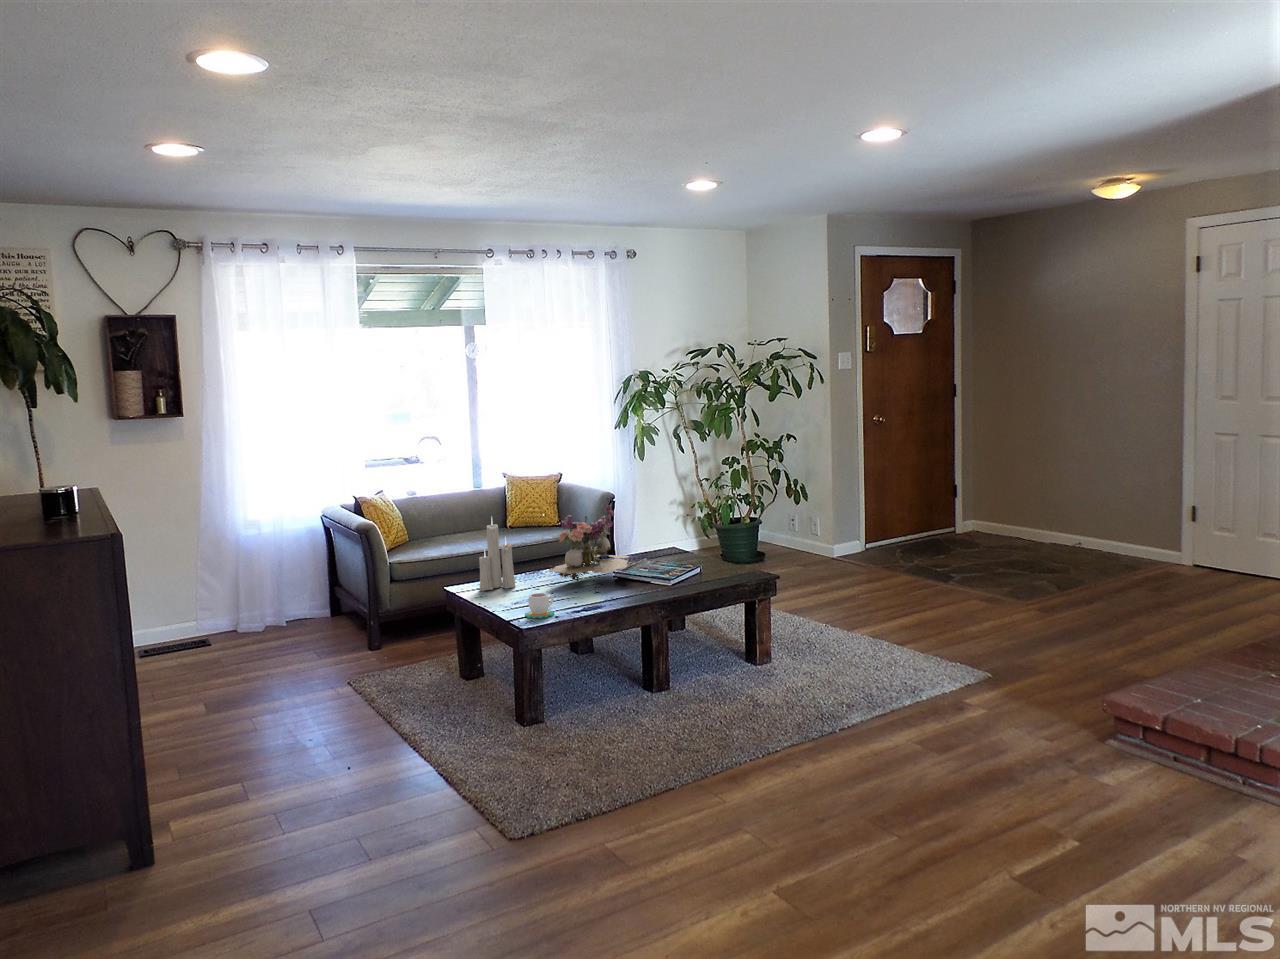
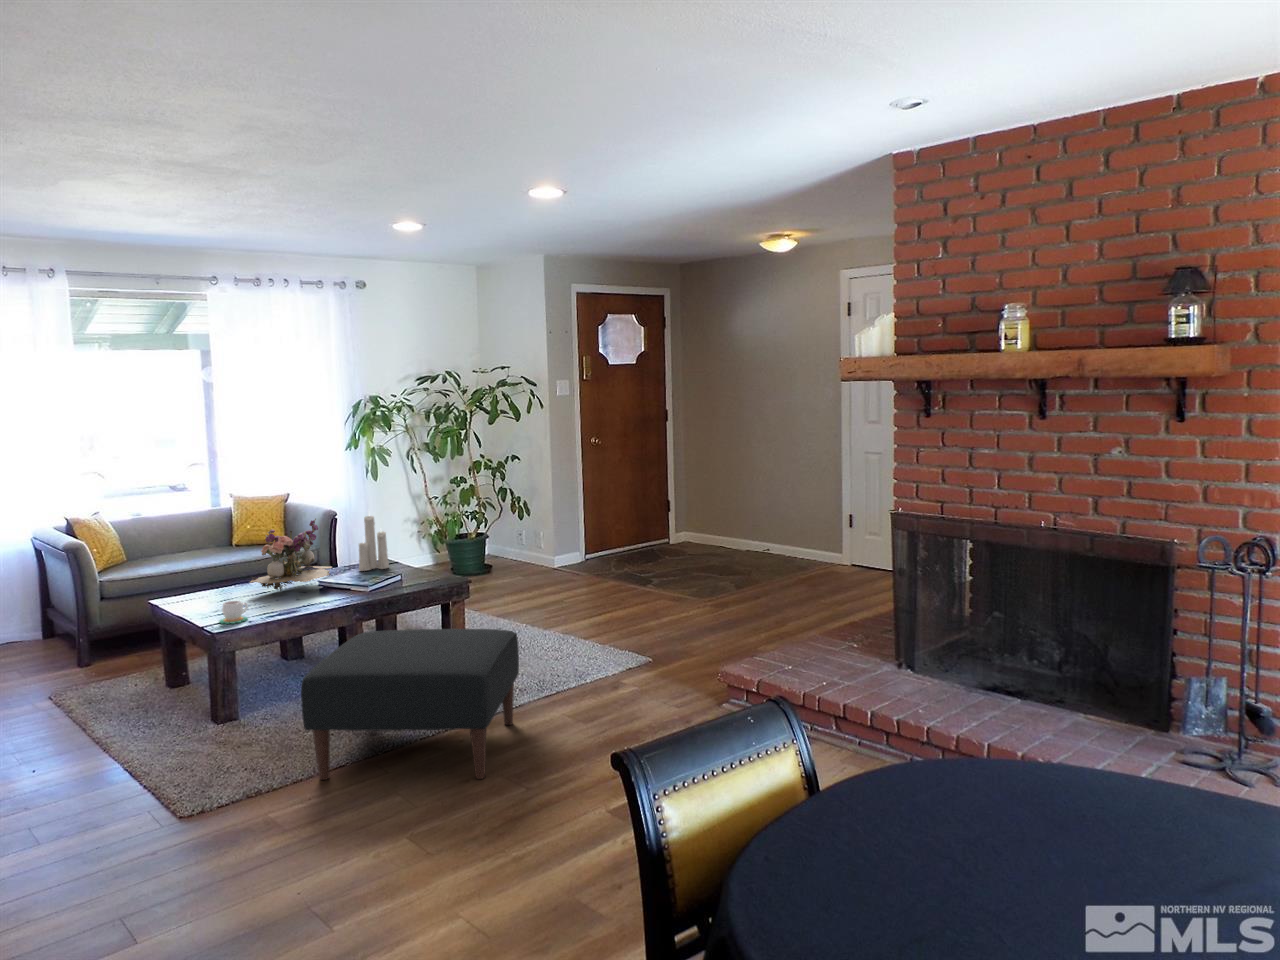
candle: present [479,518,515,591] -> present [359,515,389,571]
ottoman: none [634,634,861,820] -> present [301,629,519,780]

